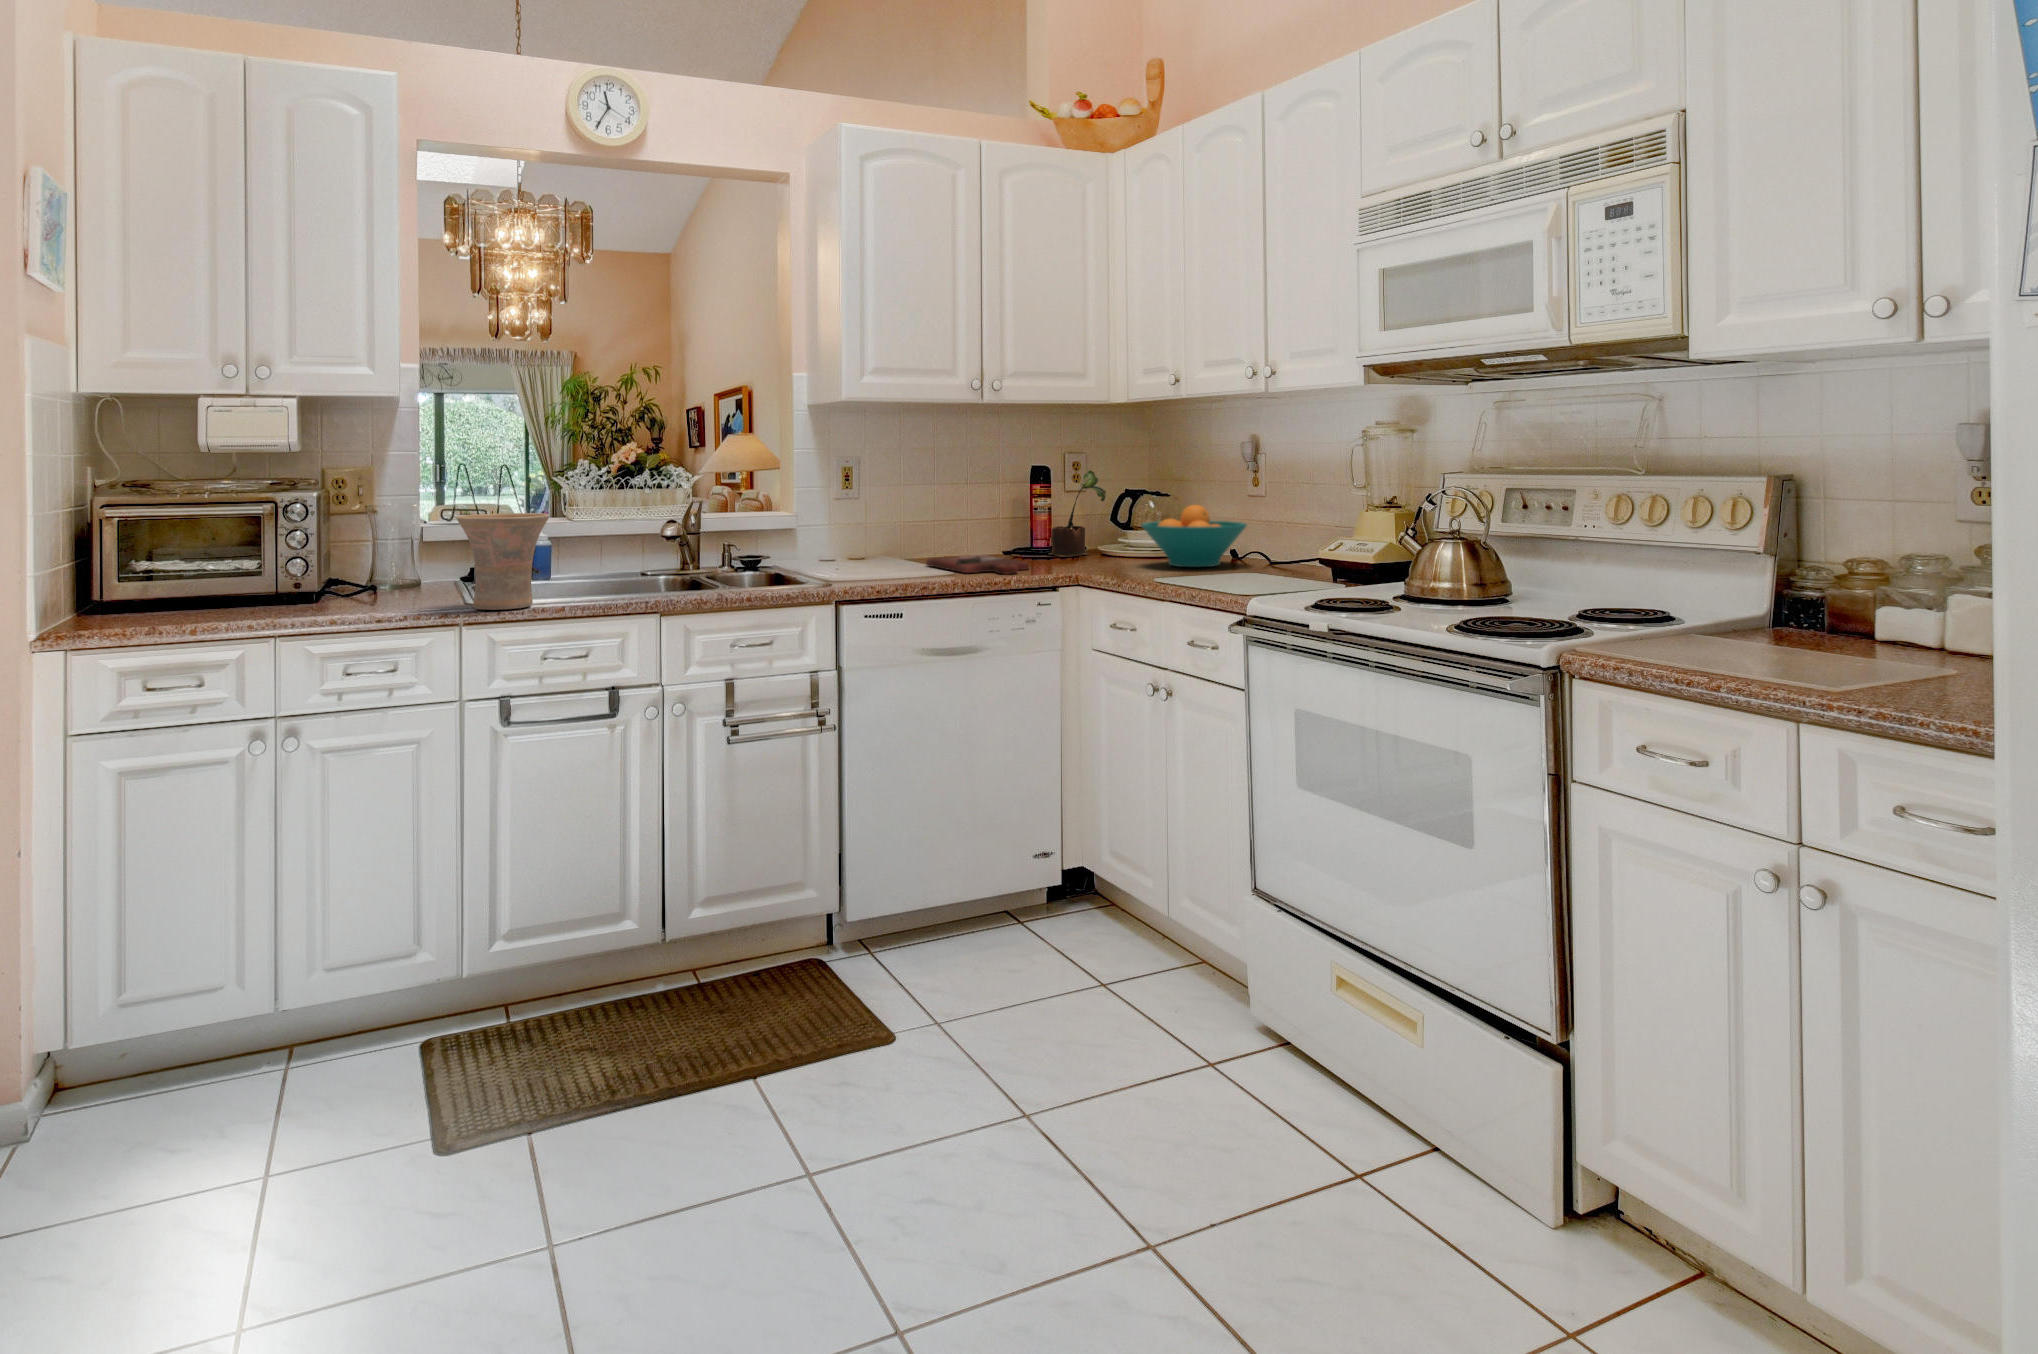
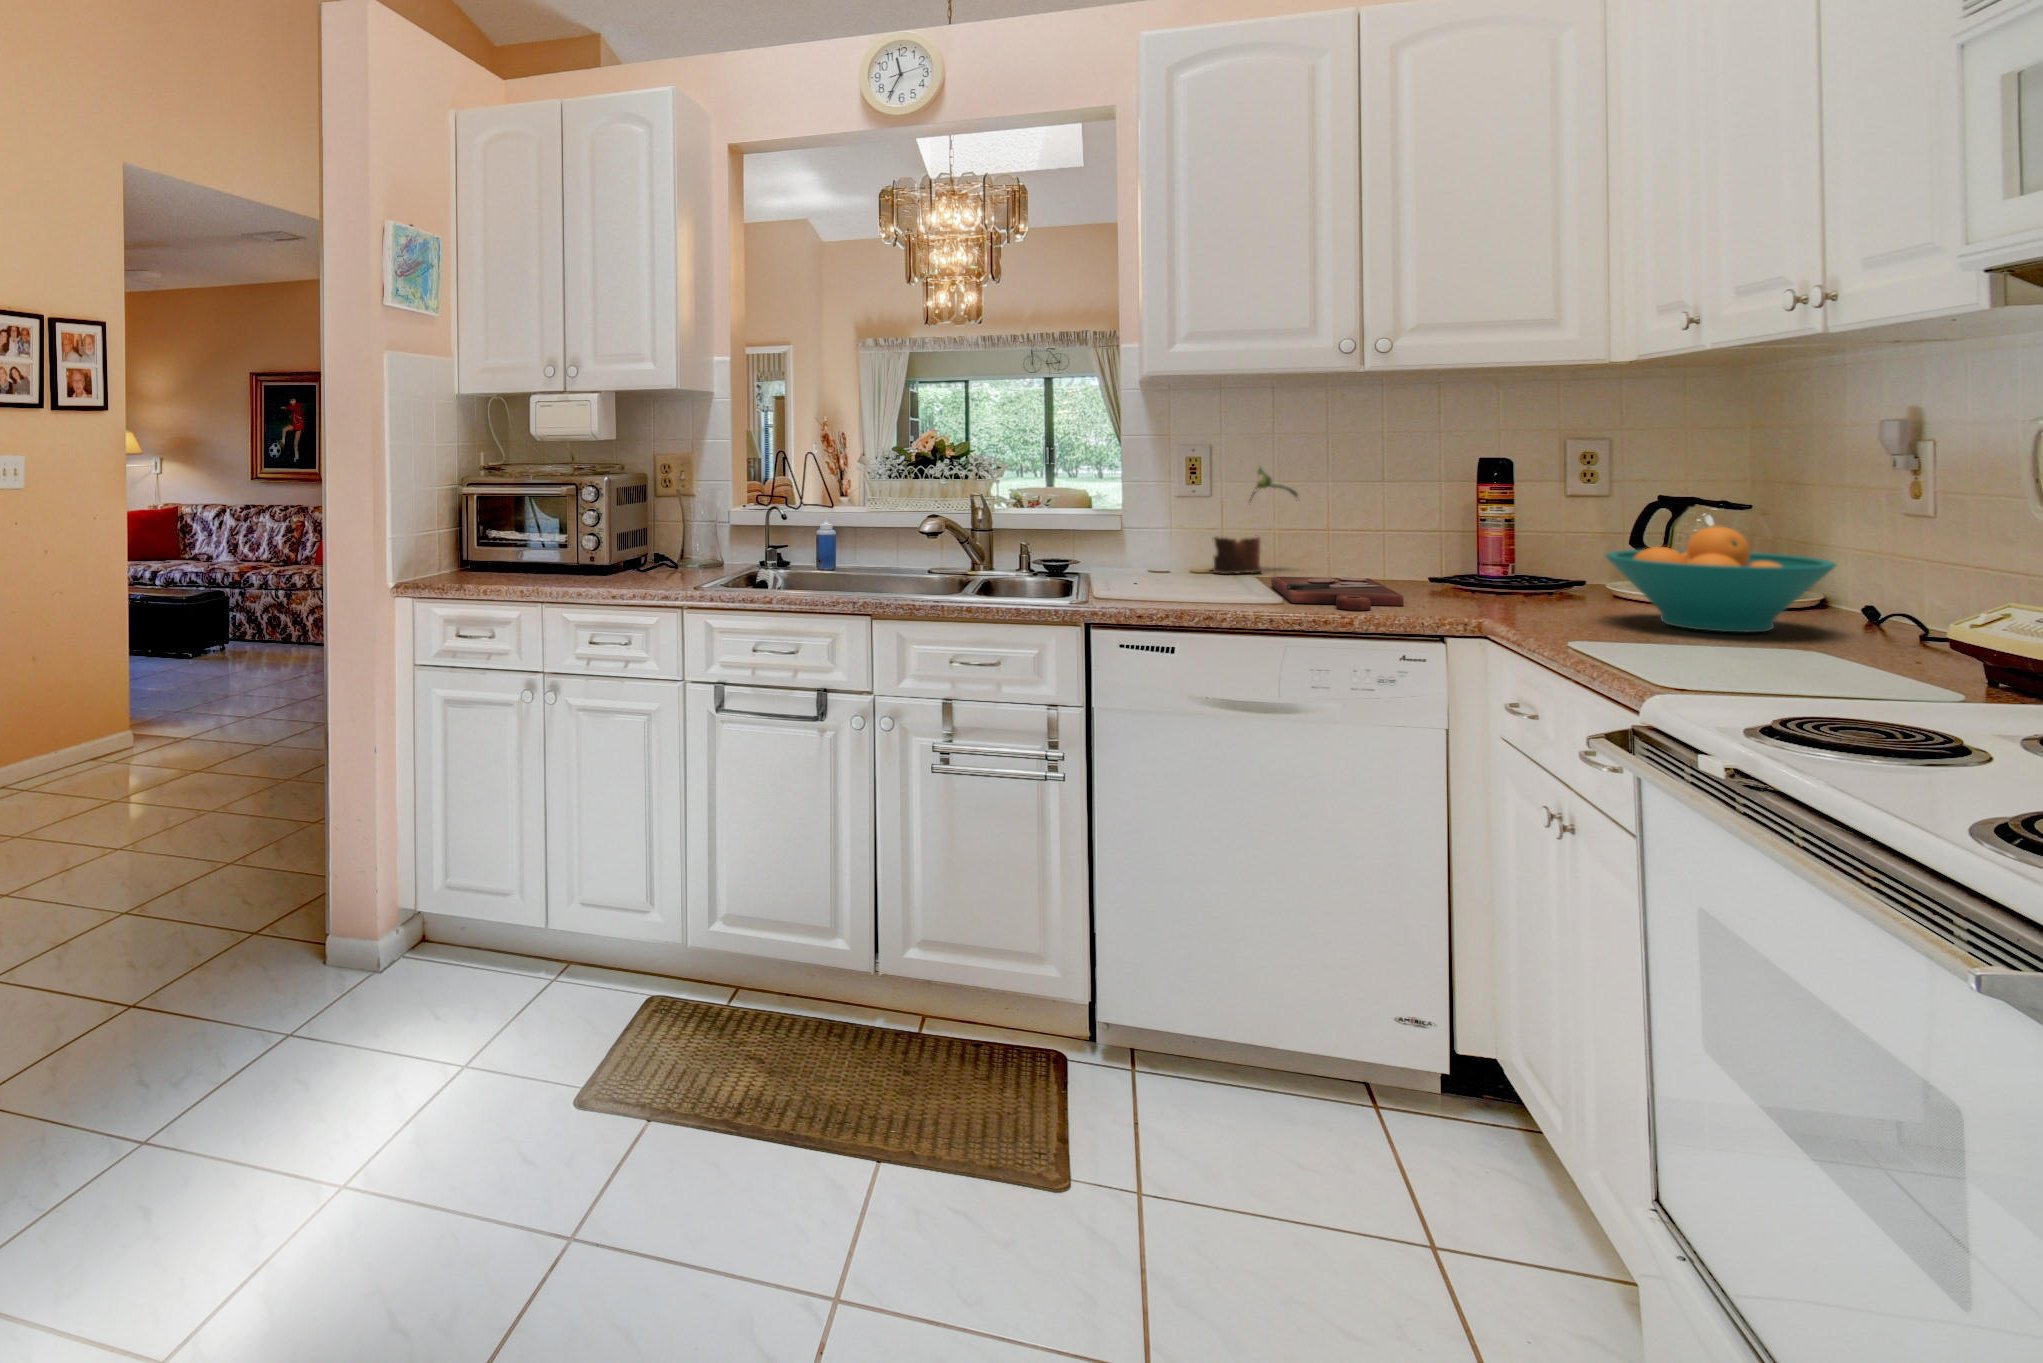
potted plant: present [1050,470,1106,557] -> present [1212,468,1298,574]
vase: present [457,513,549,610] -> none [679,501,765,597]

